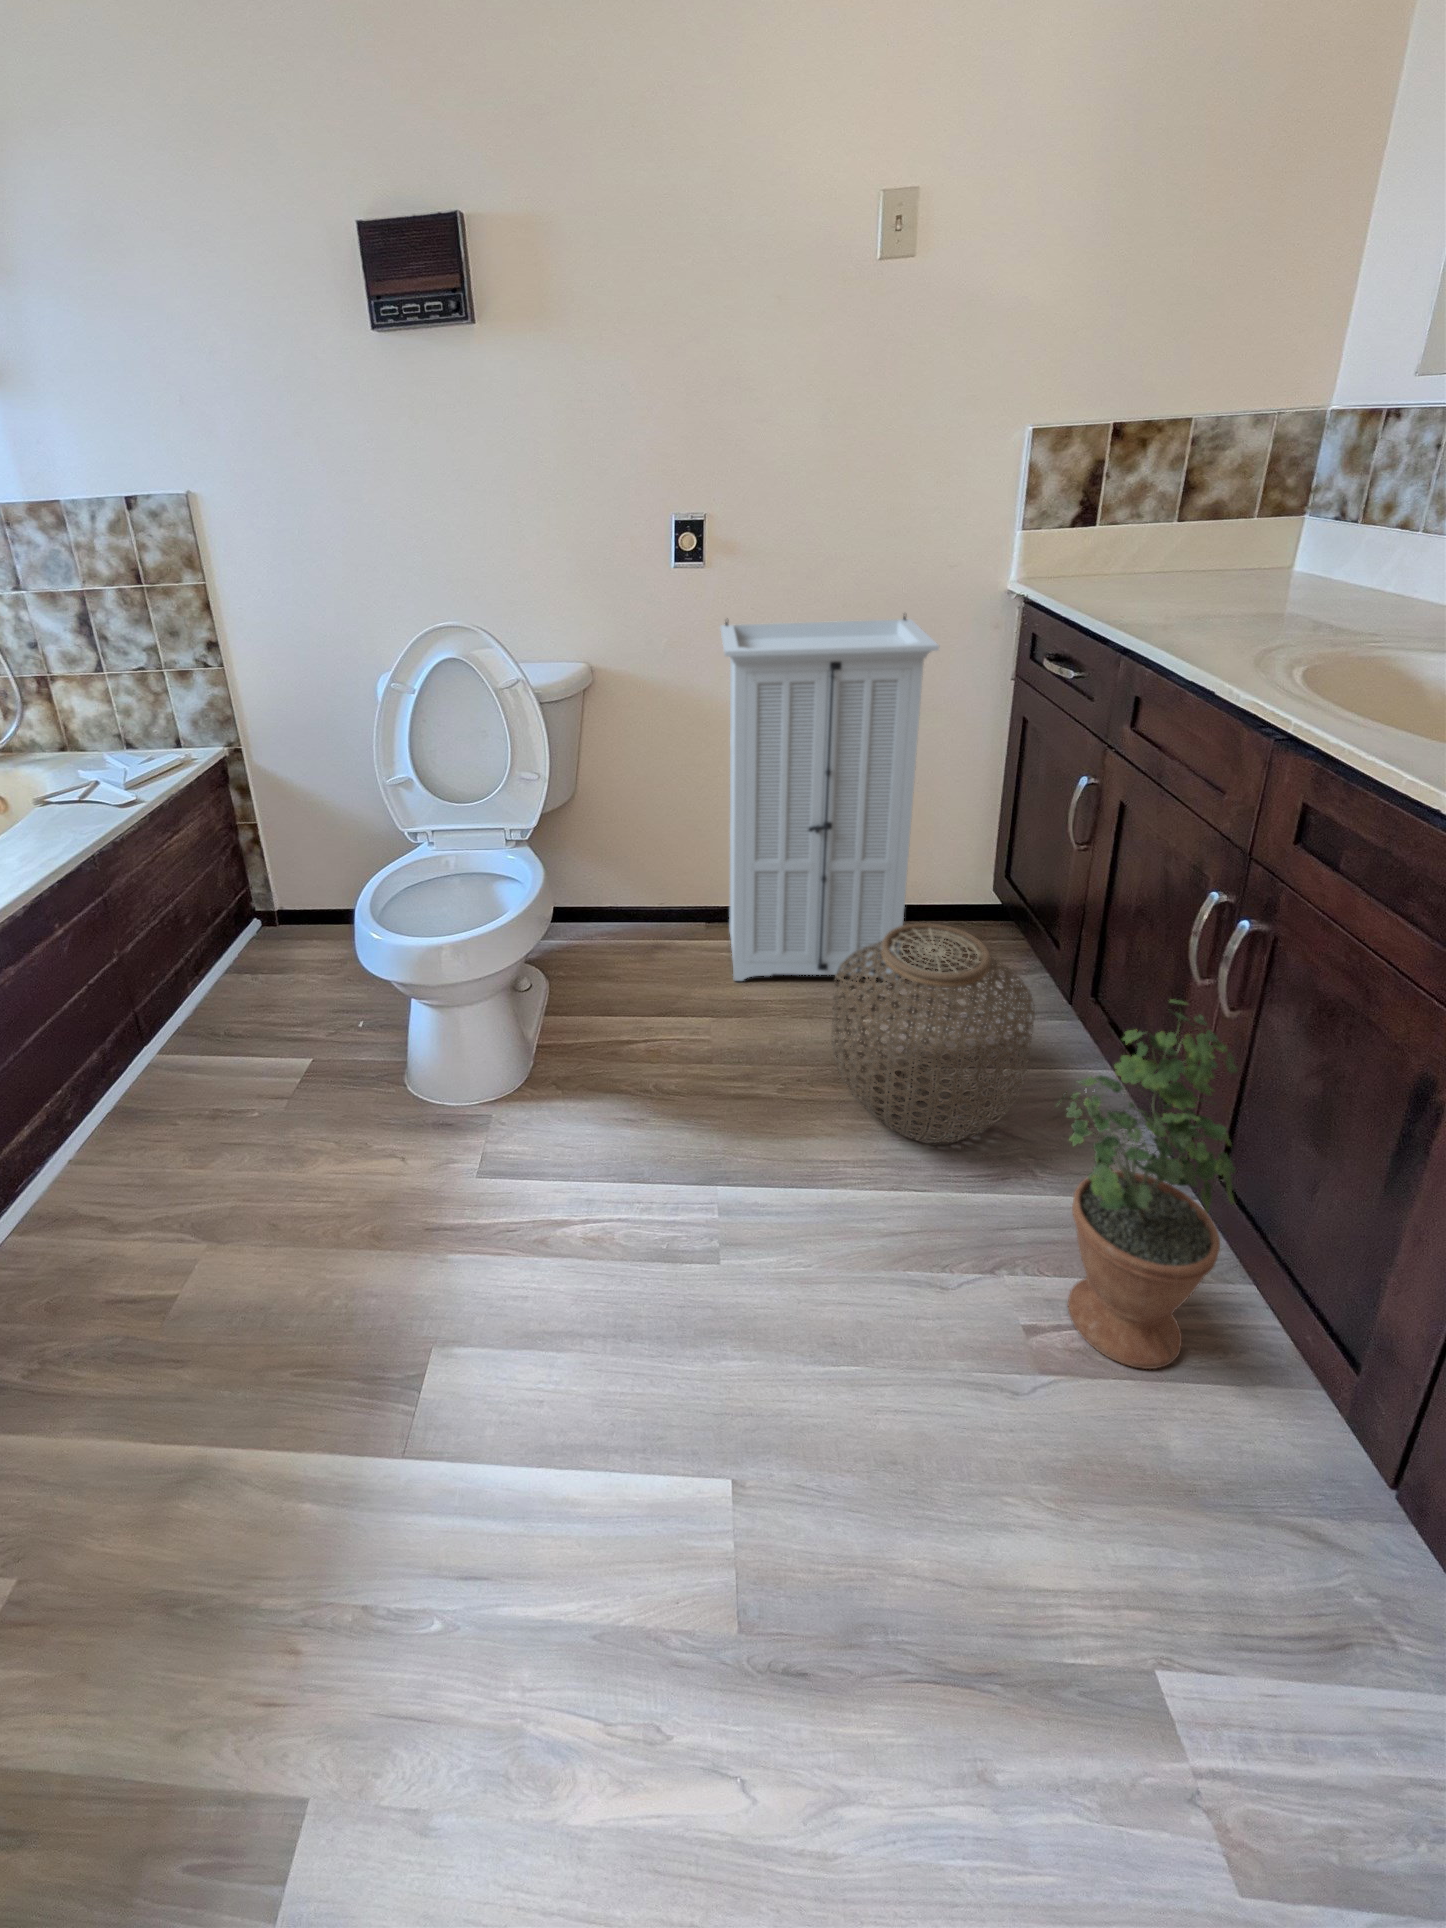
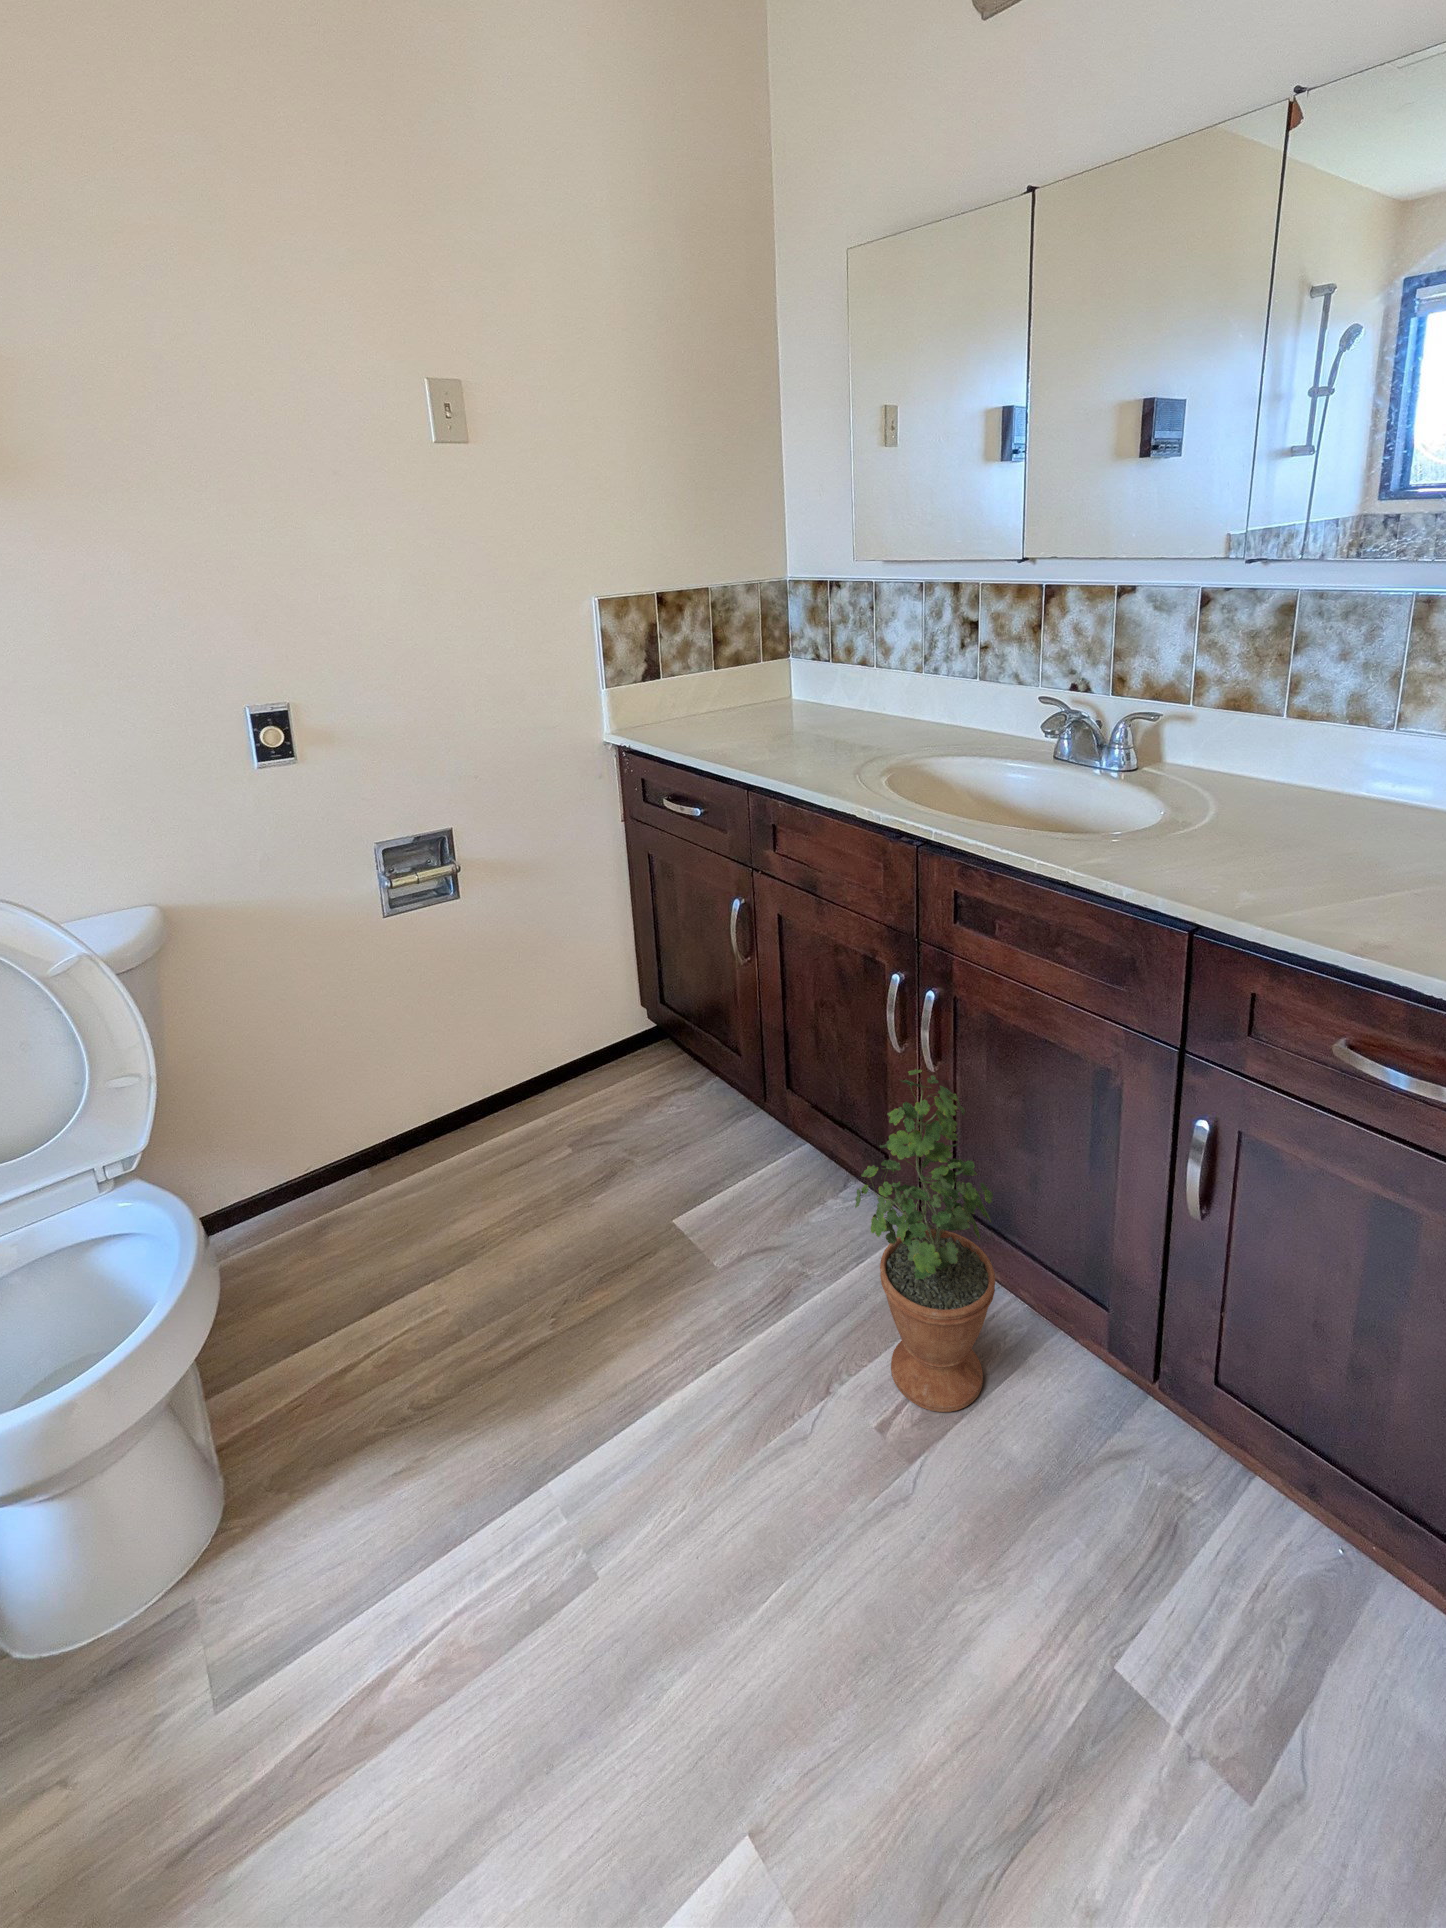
storage cabinet: present [720,616,939,983] -> none [334,778,602,1224]
woven basket: present [832,923,1035,1144] -> none [585,1073,778,1304]

